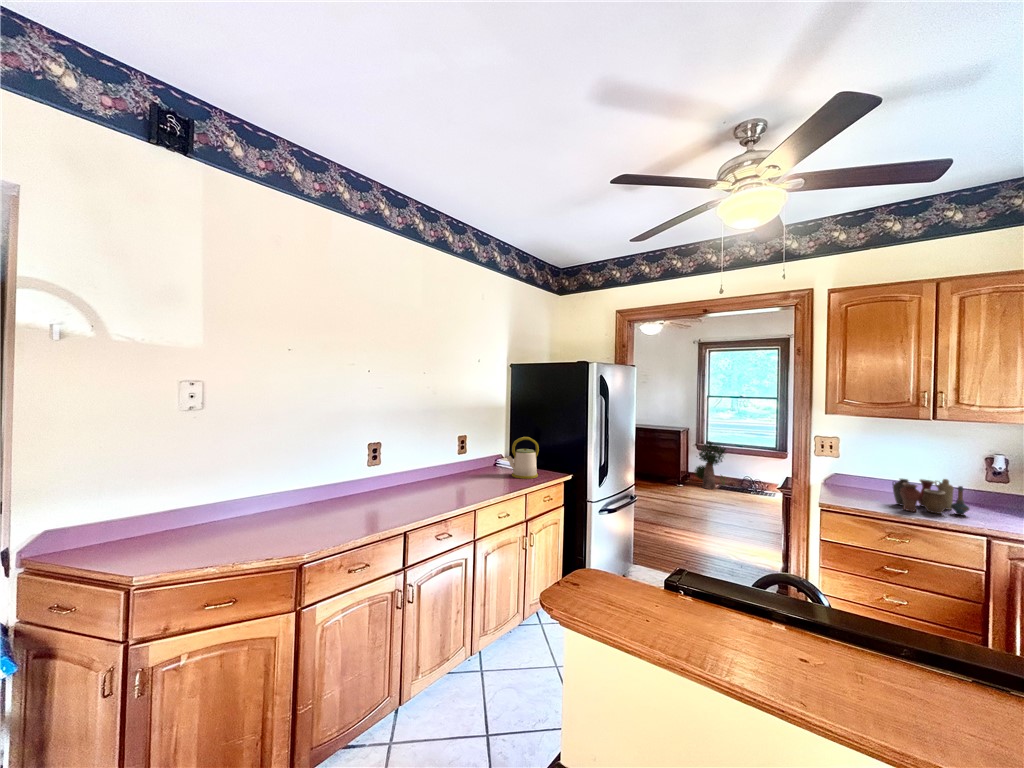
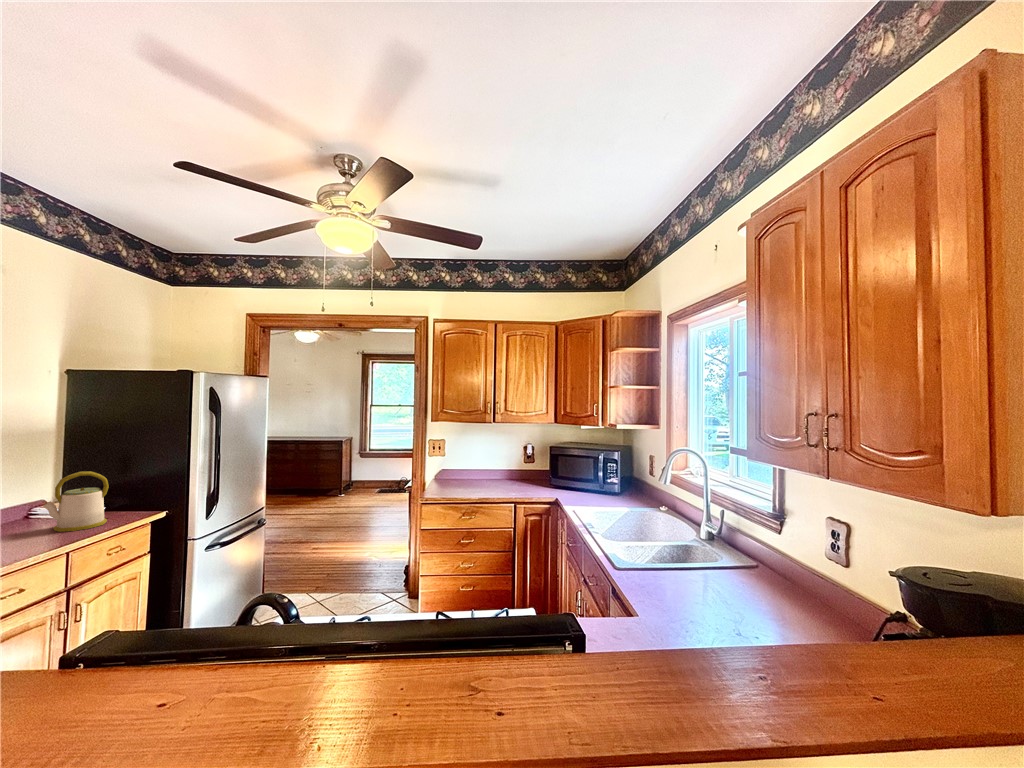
potted plant: present [695,441,726,489] -> none [357,448,387,495]
vase: present [893,479,969,516] -> none [473,463,511,491]

